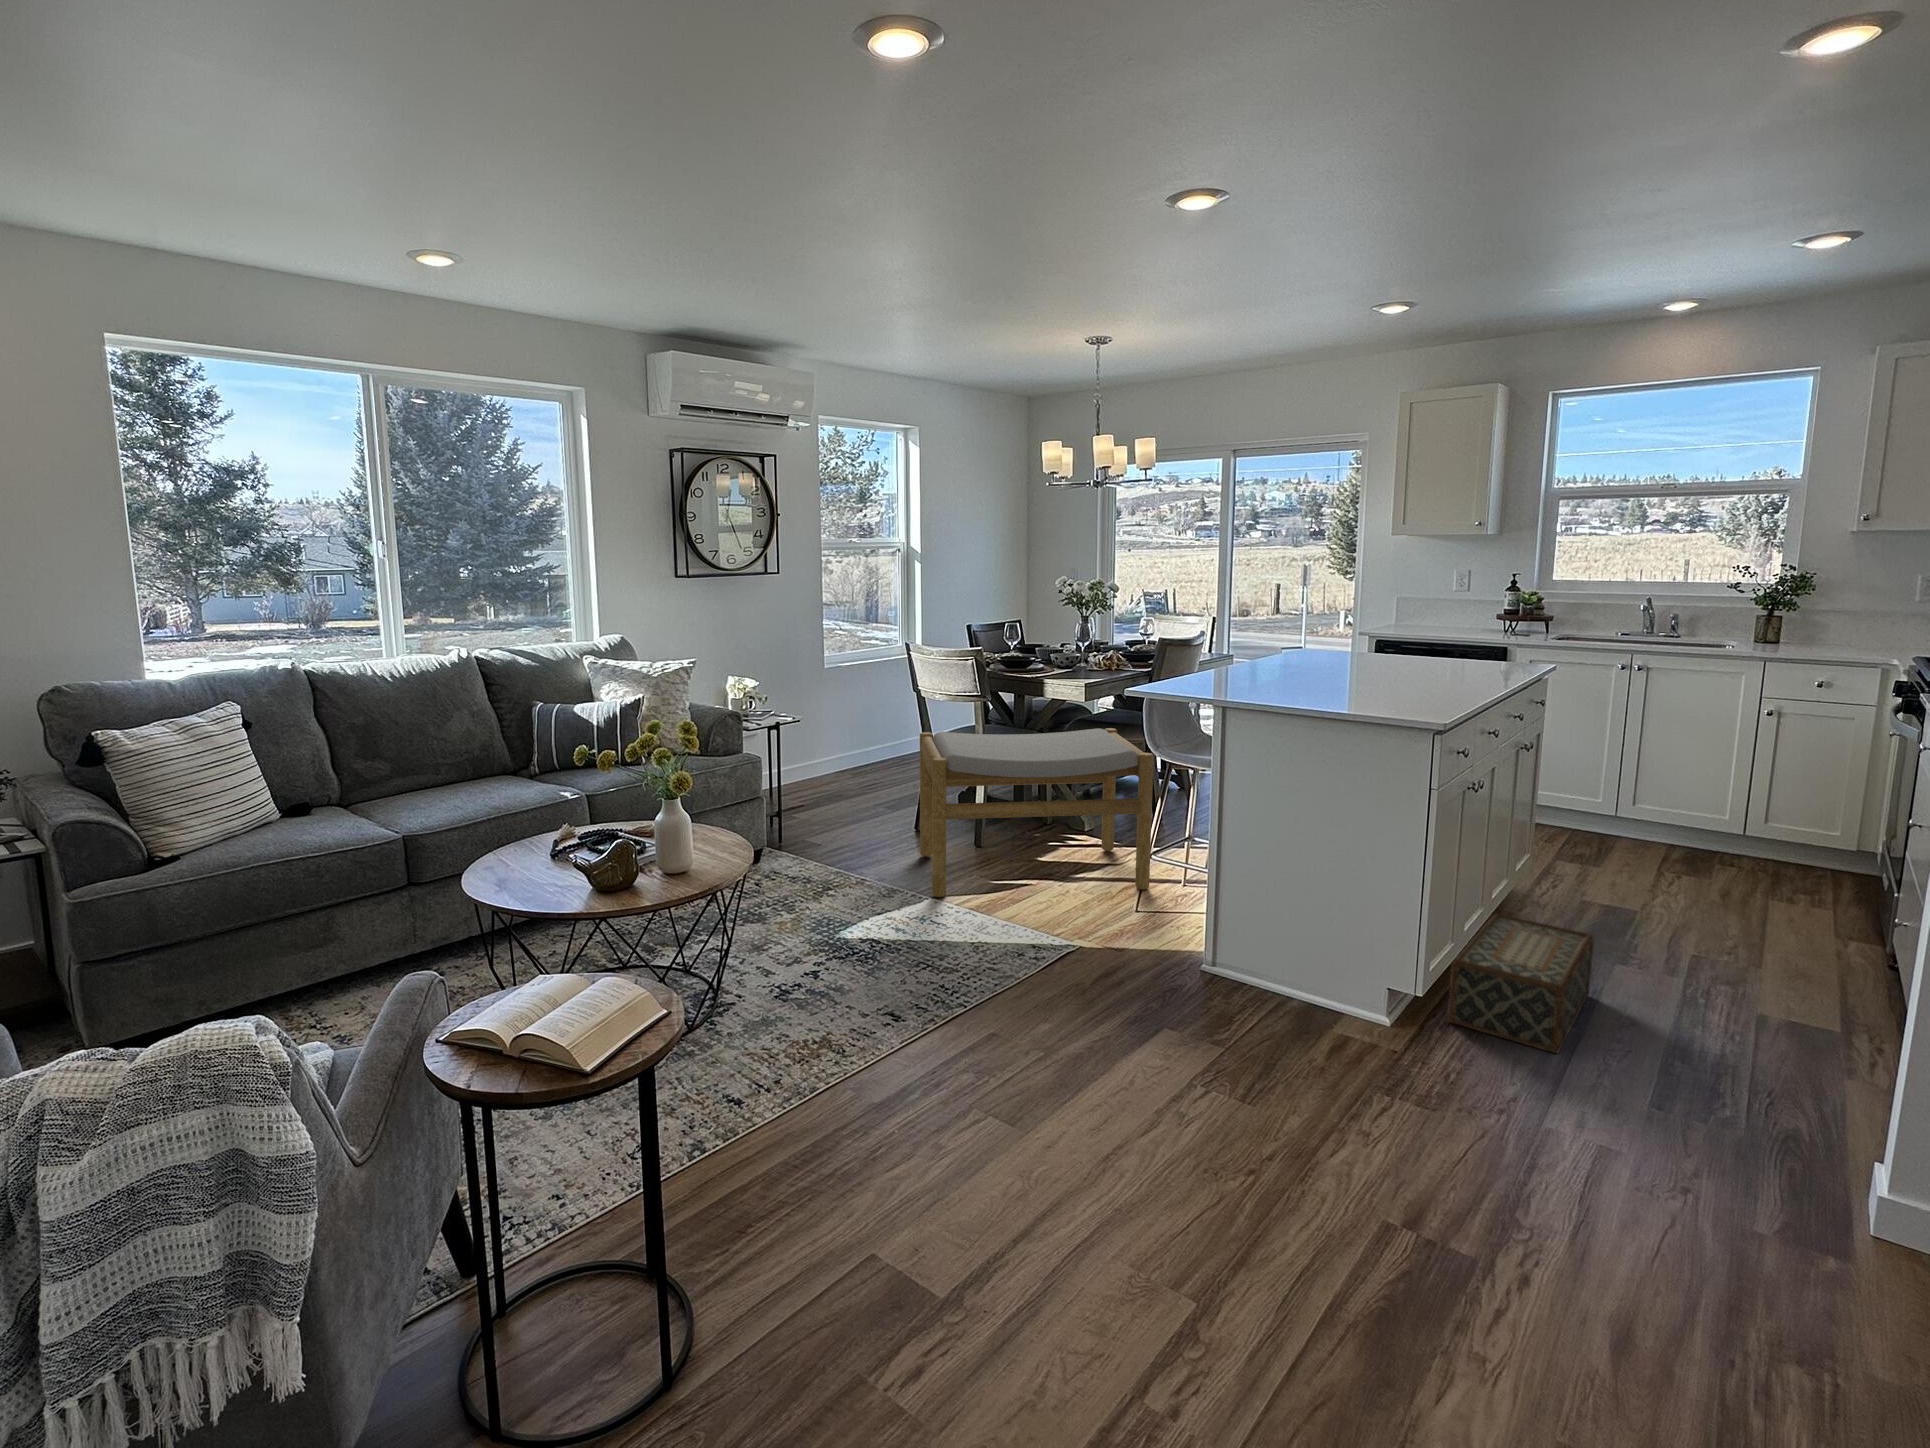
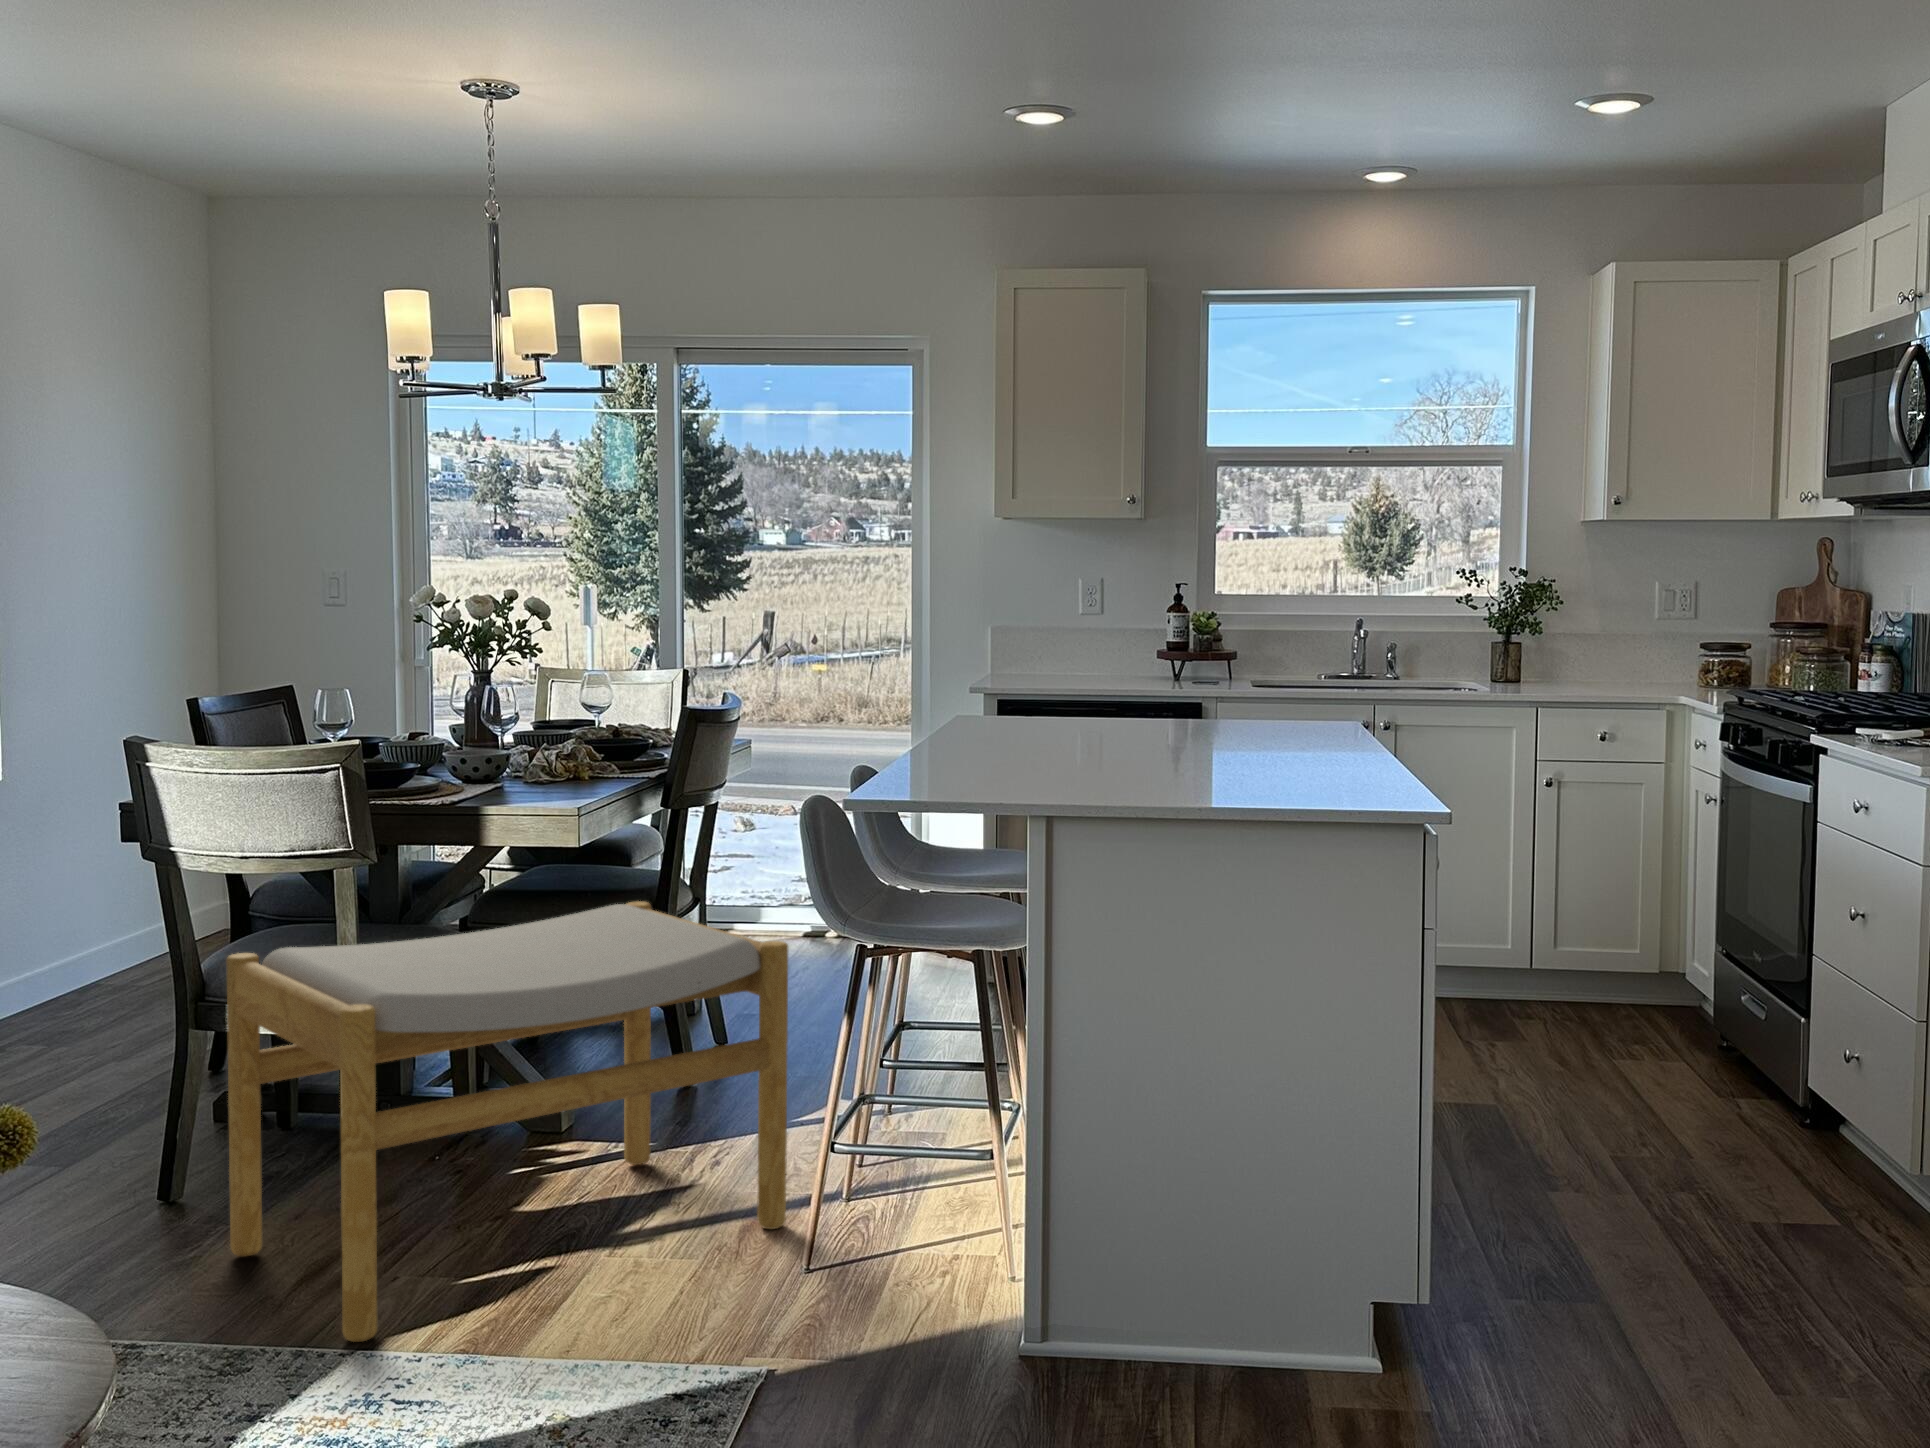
woven basket: present [1448,913,1594,1053] -> none [1408,1142,1611,1349]

